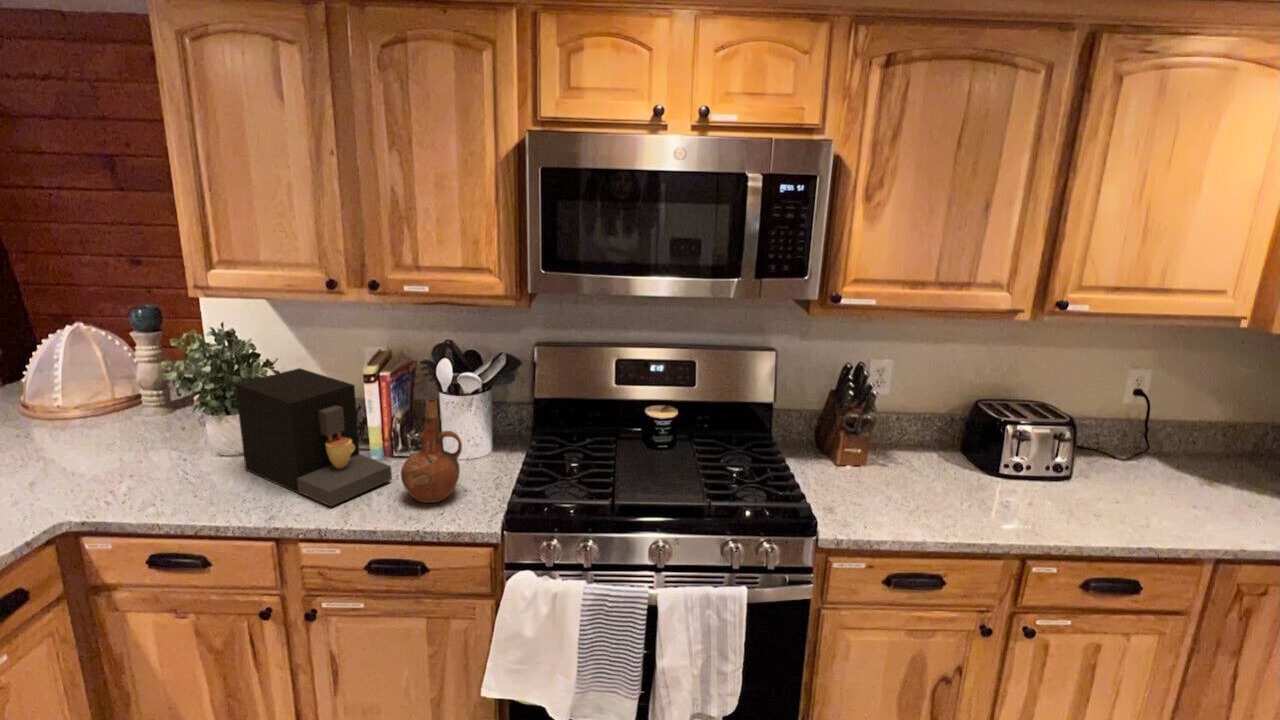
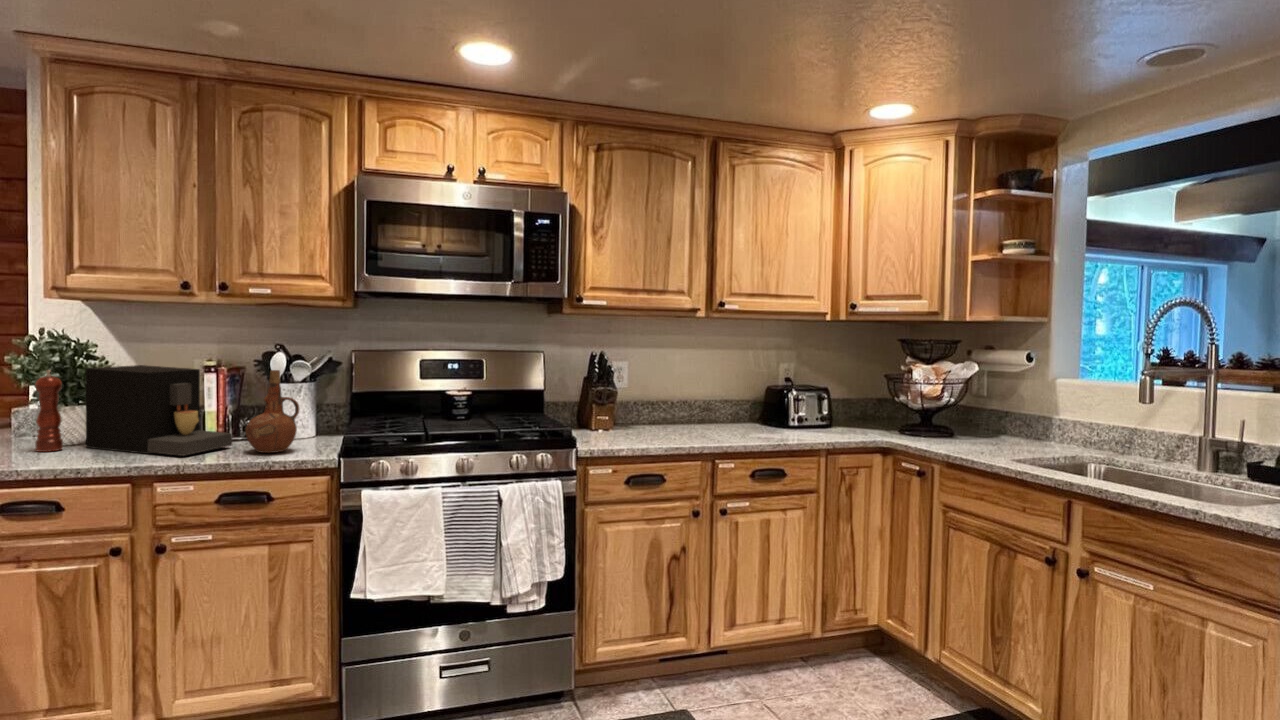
pepper mill: none [184,389,222,480] -> present [35,370,63,452]

